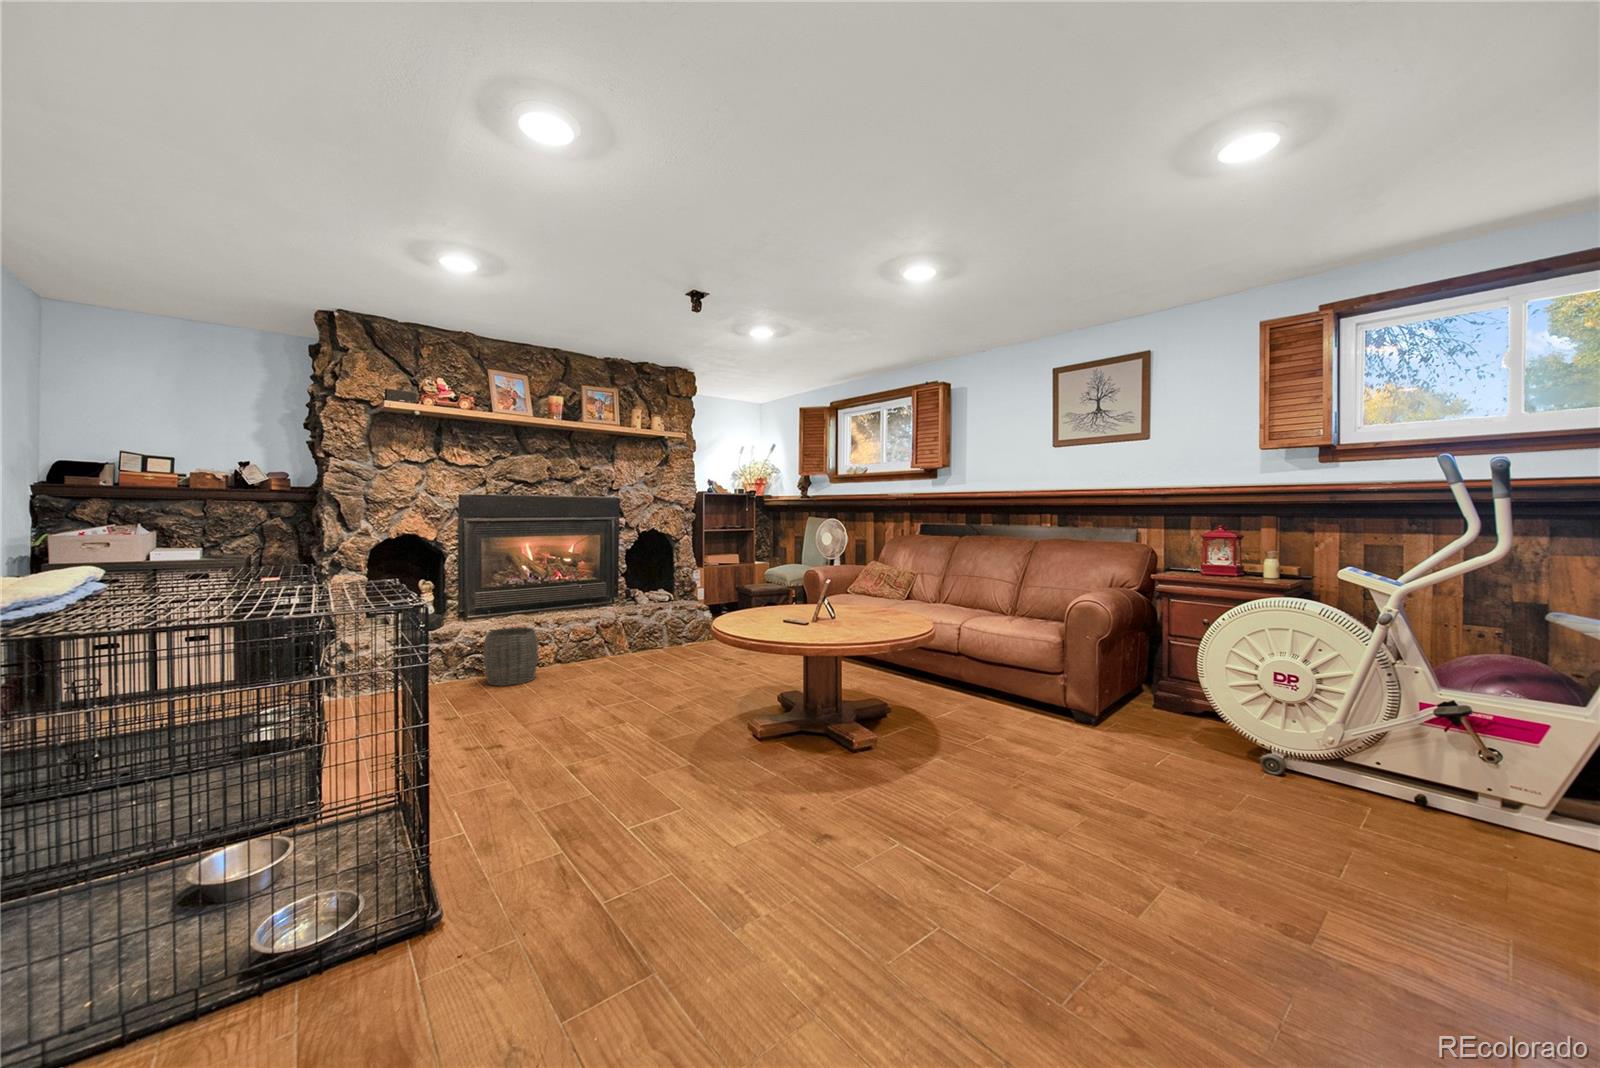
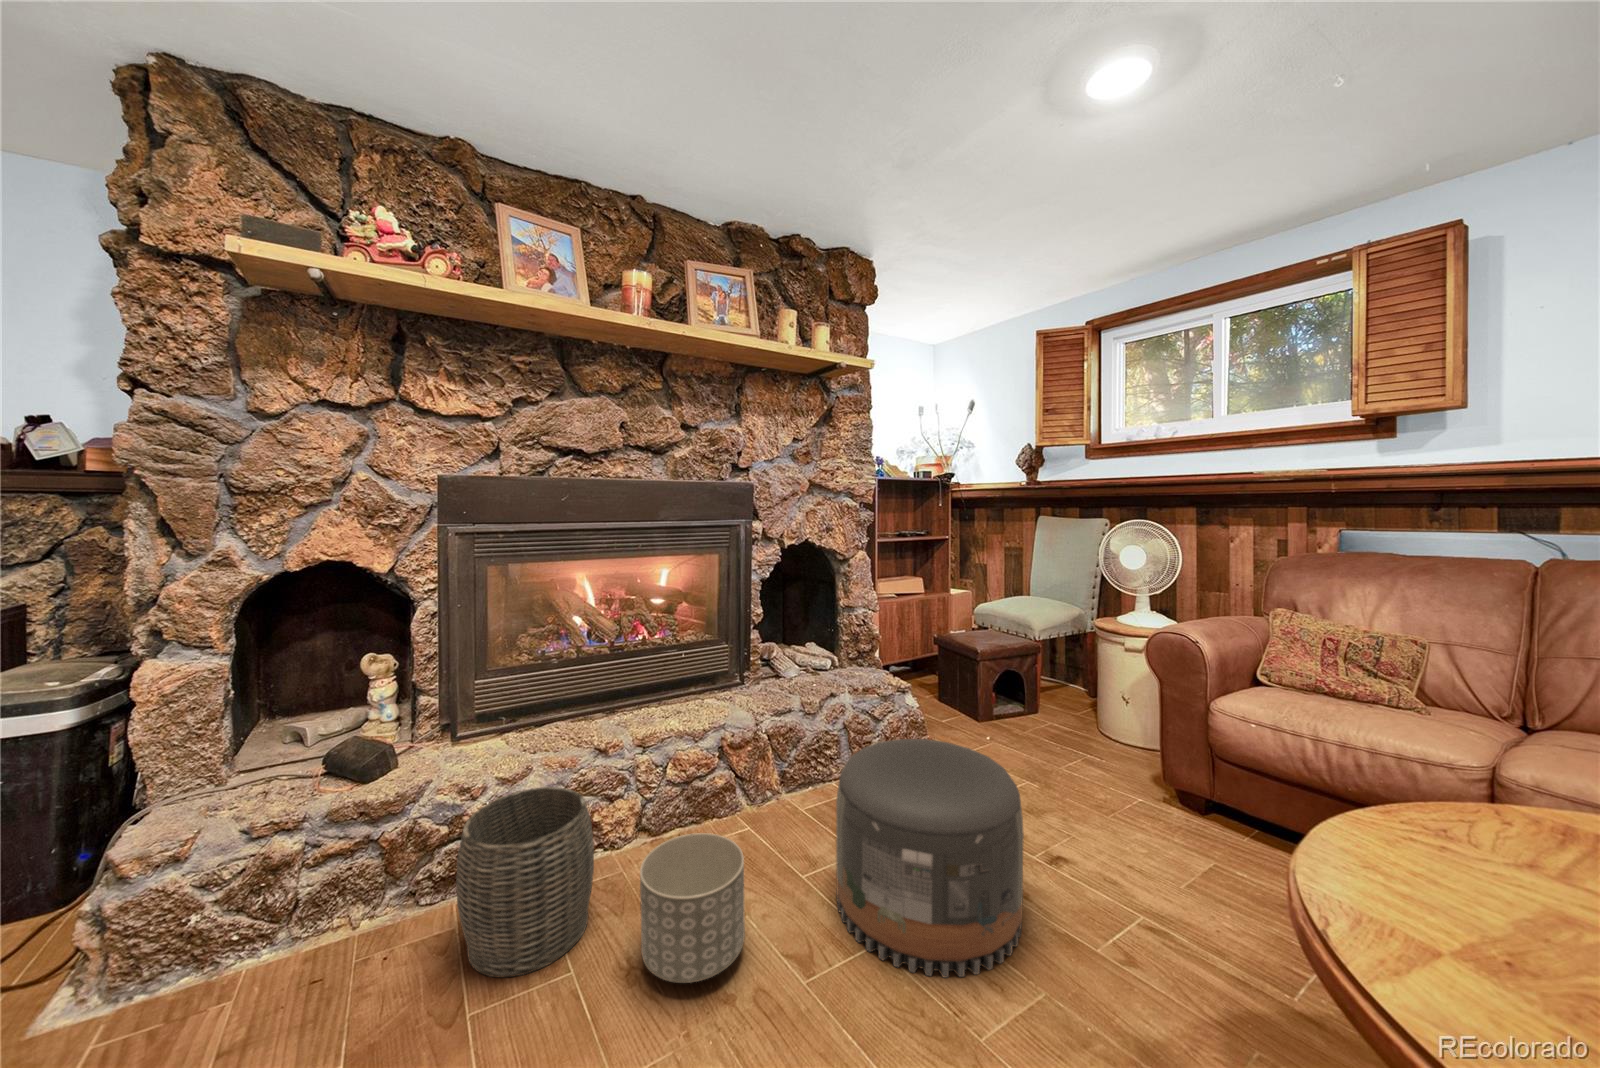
pouf: none [640,610,714,680] -> present [836,739,1024,978]
planter: none [558,640,599,683] -> present [640,833,745,983]

